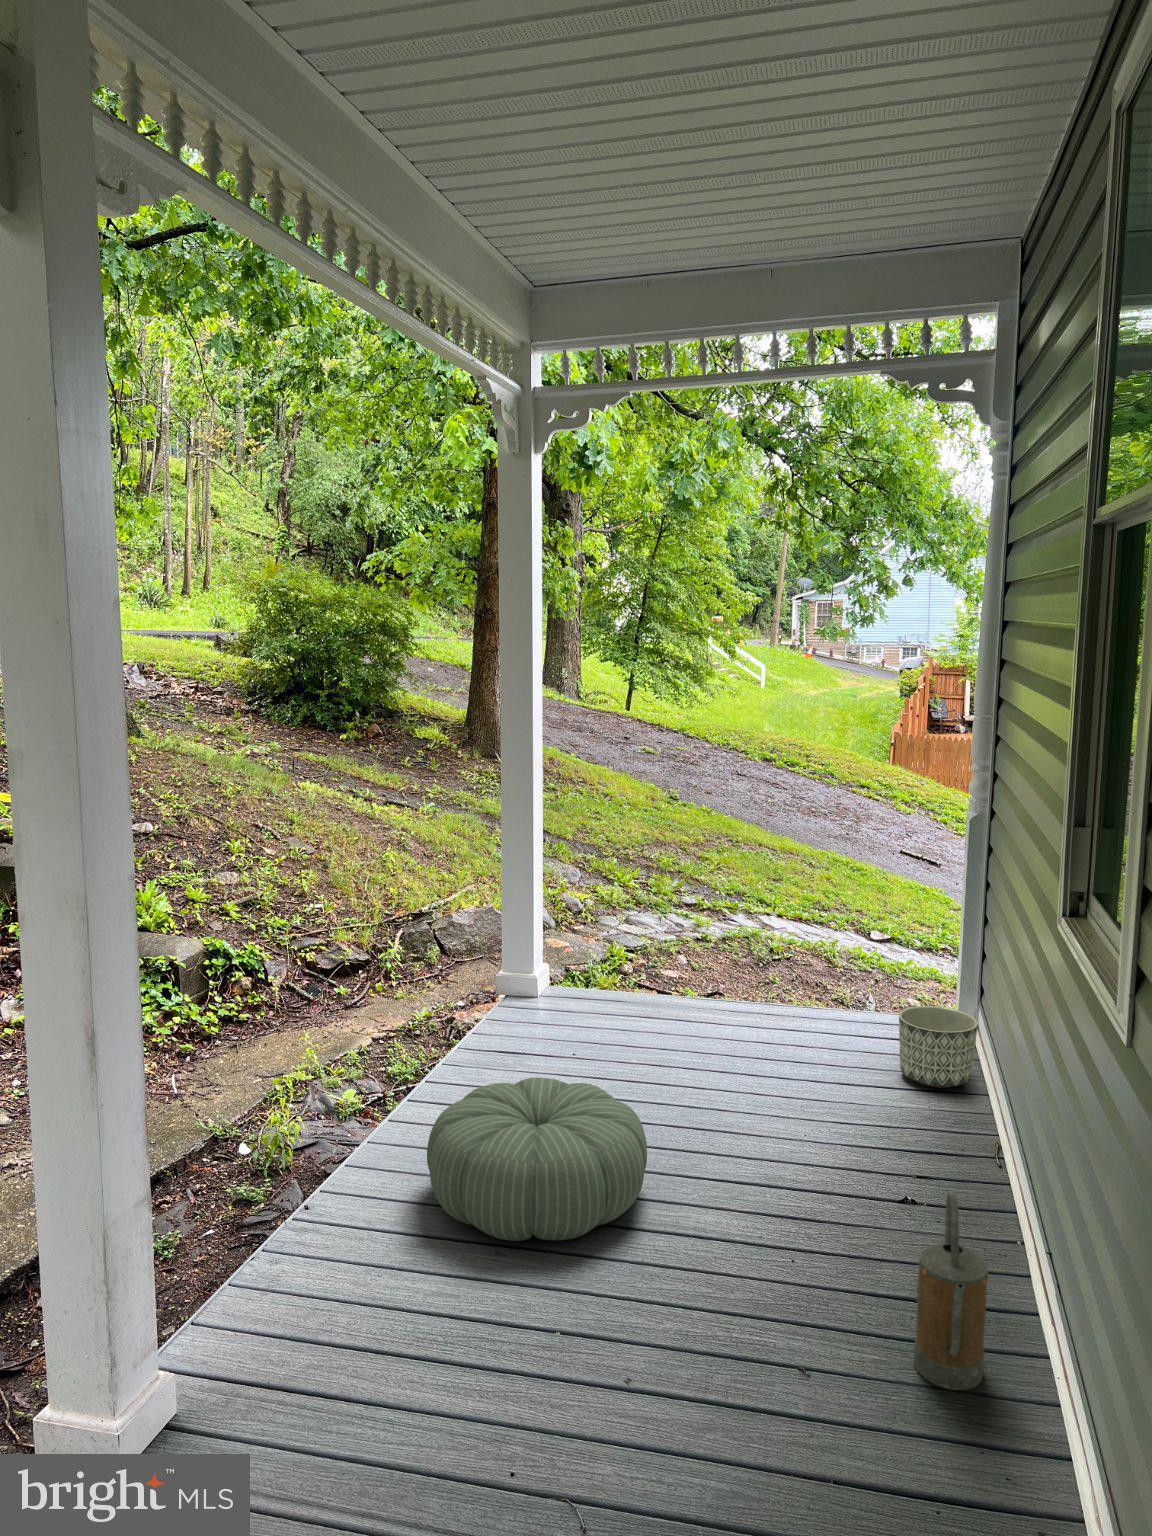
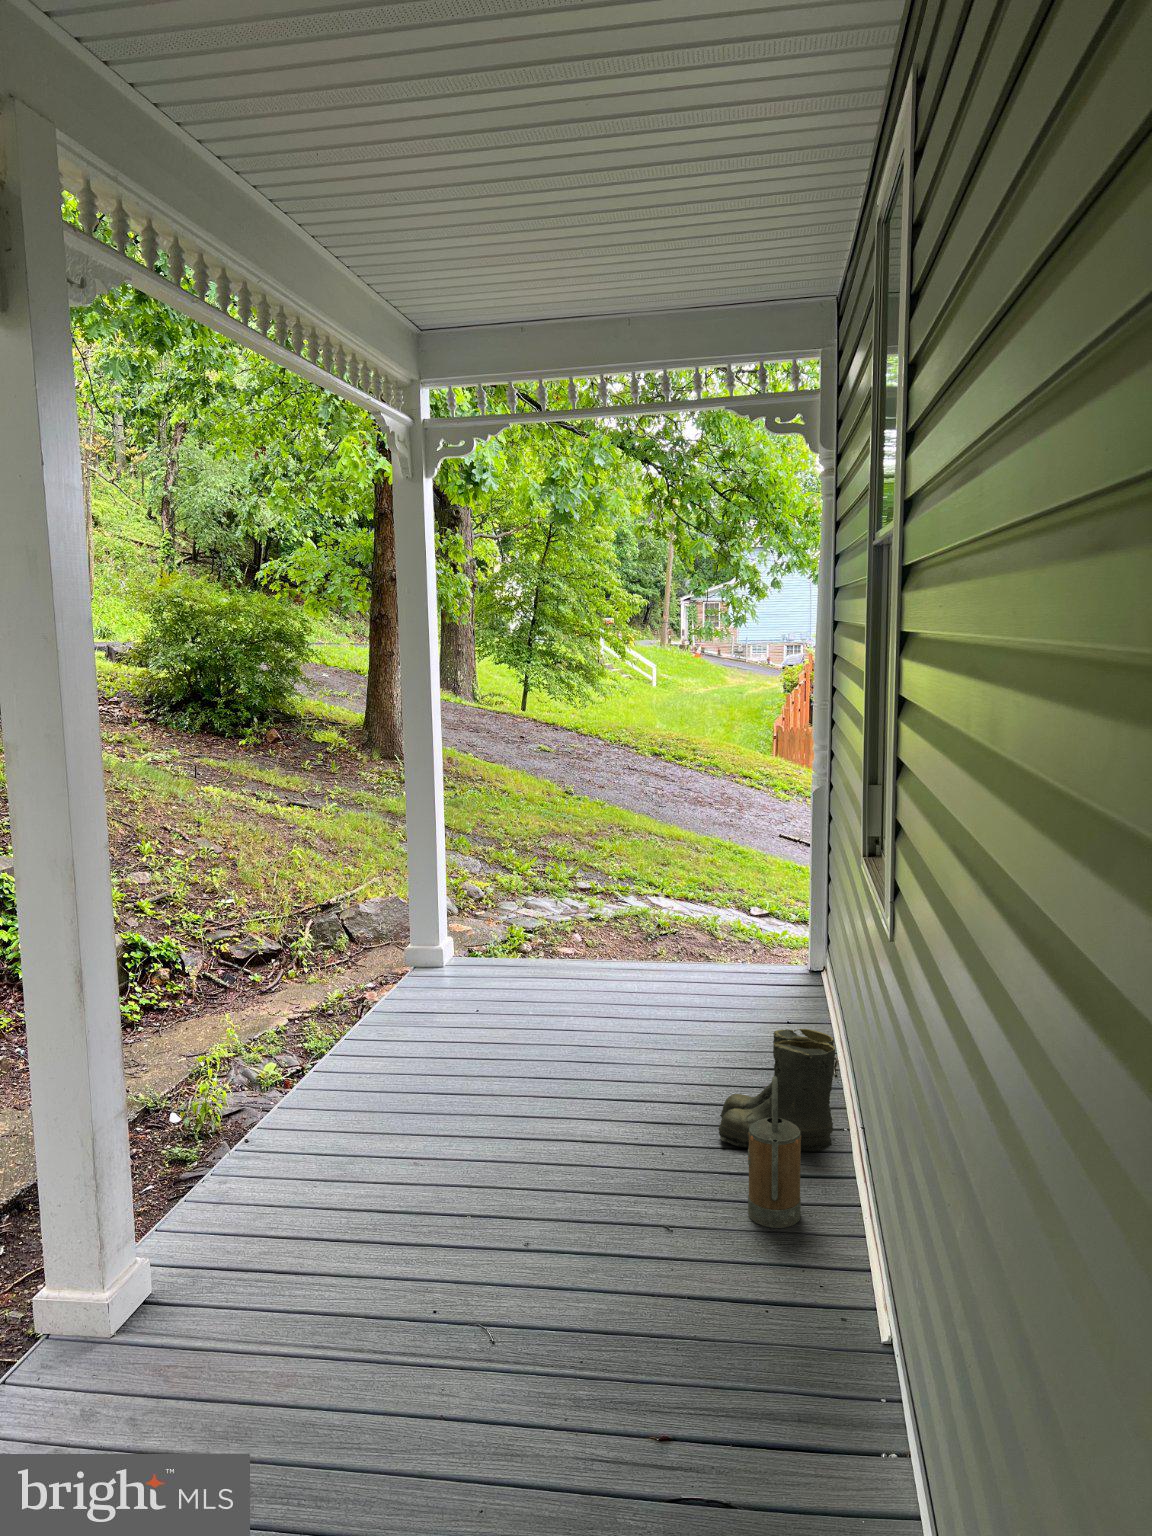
planter: present [899,1006,978,1088] -> none [756,957,822,1025]
pouf: present [427,1077,647,1241] -> none [349,1025,538,1153]
boots: none [864,1114,1020,1273] -> present [719,1029,835,1152]

